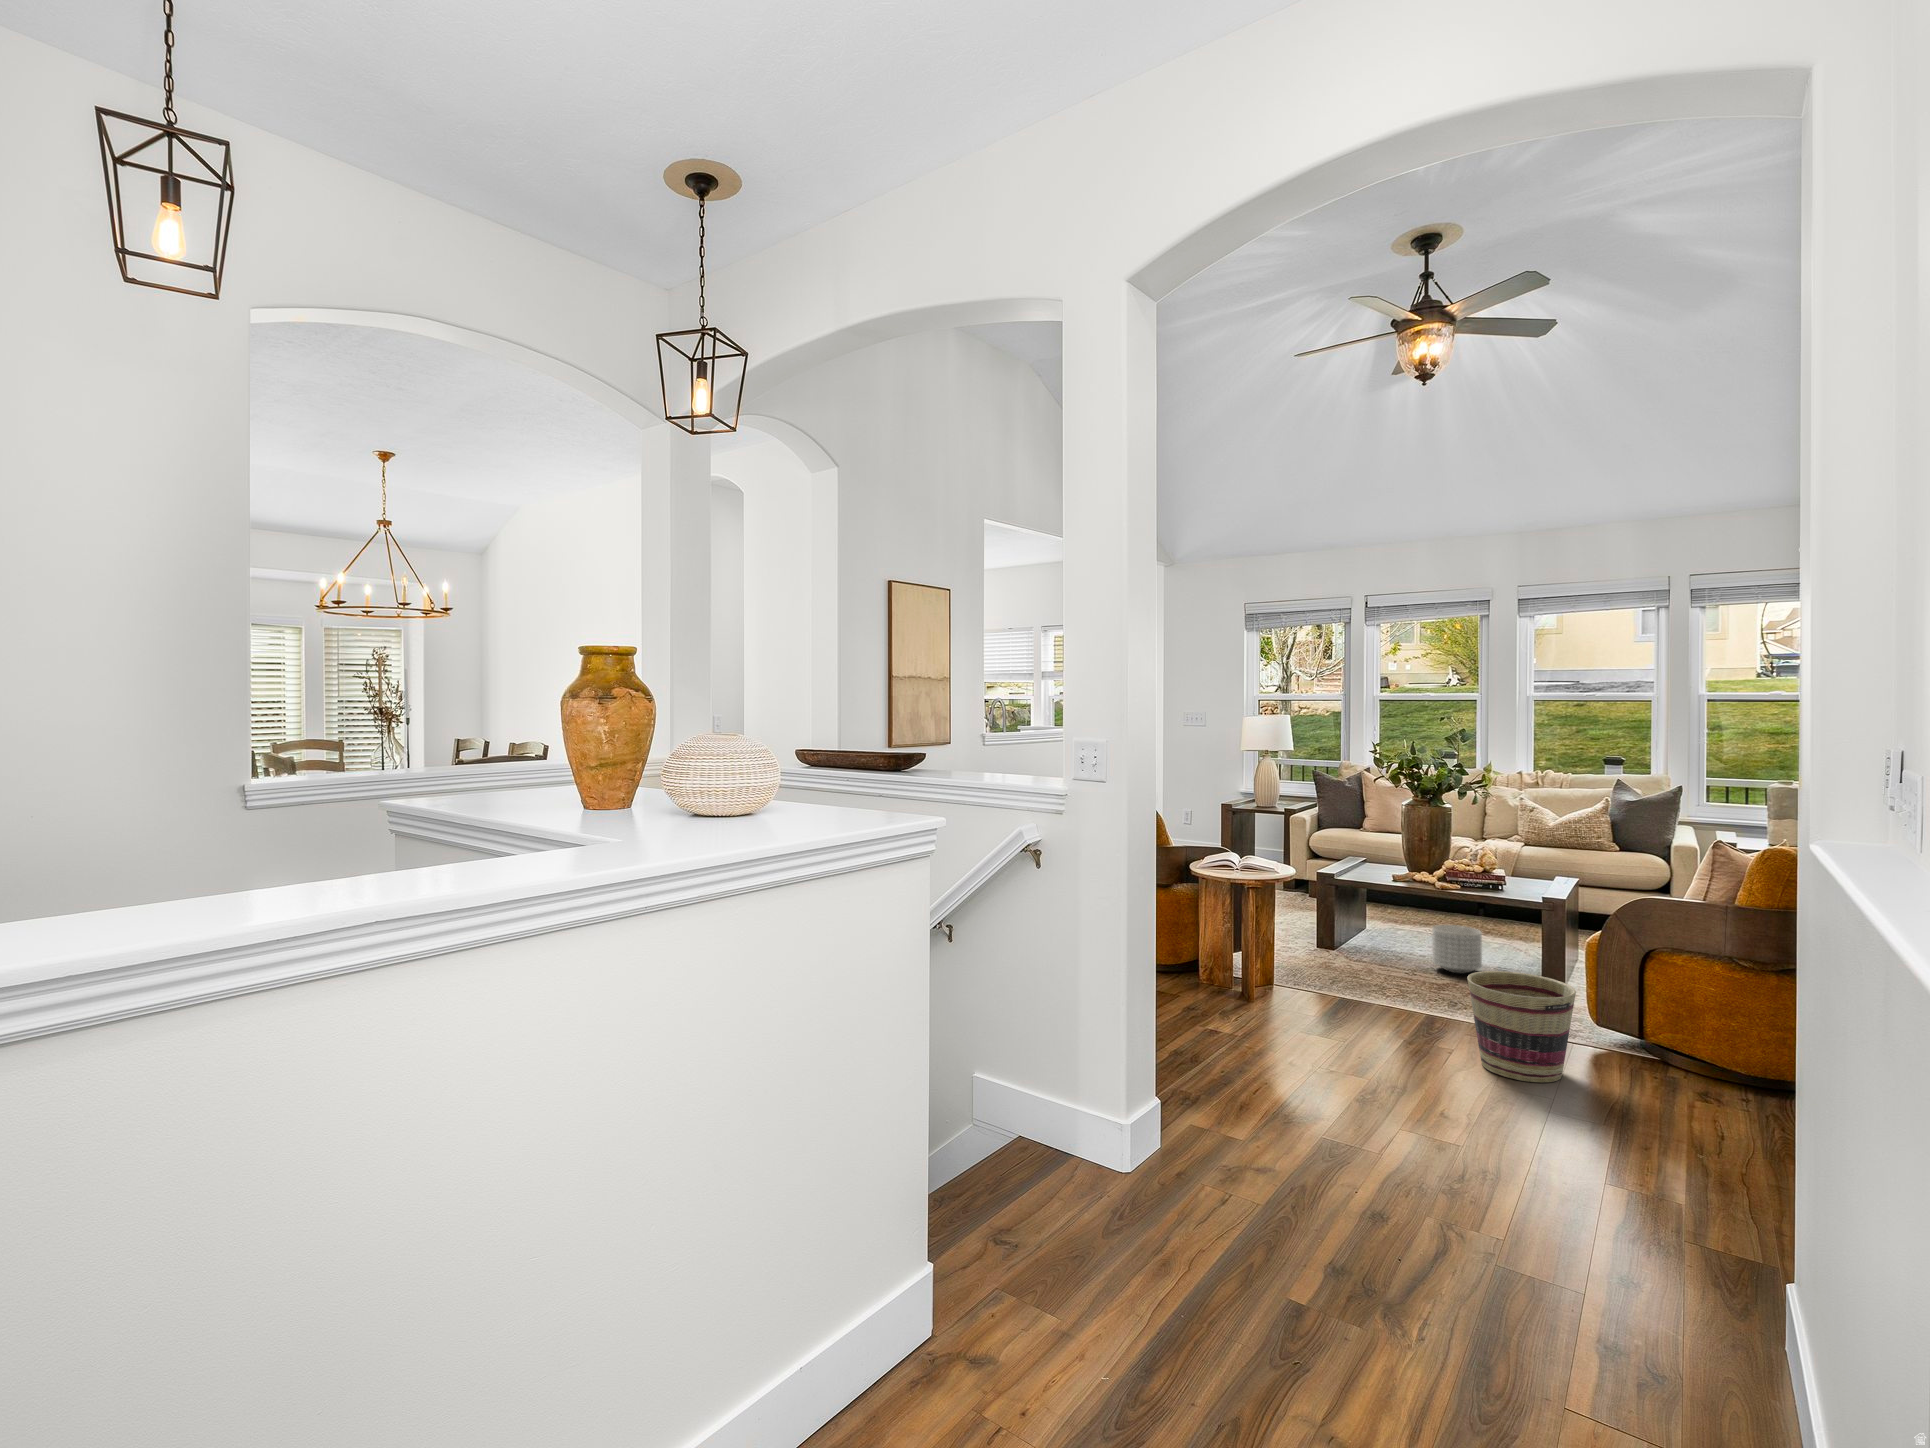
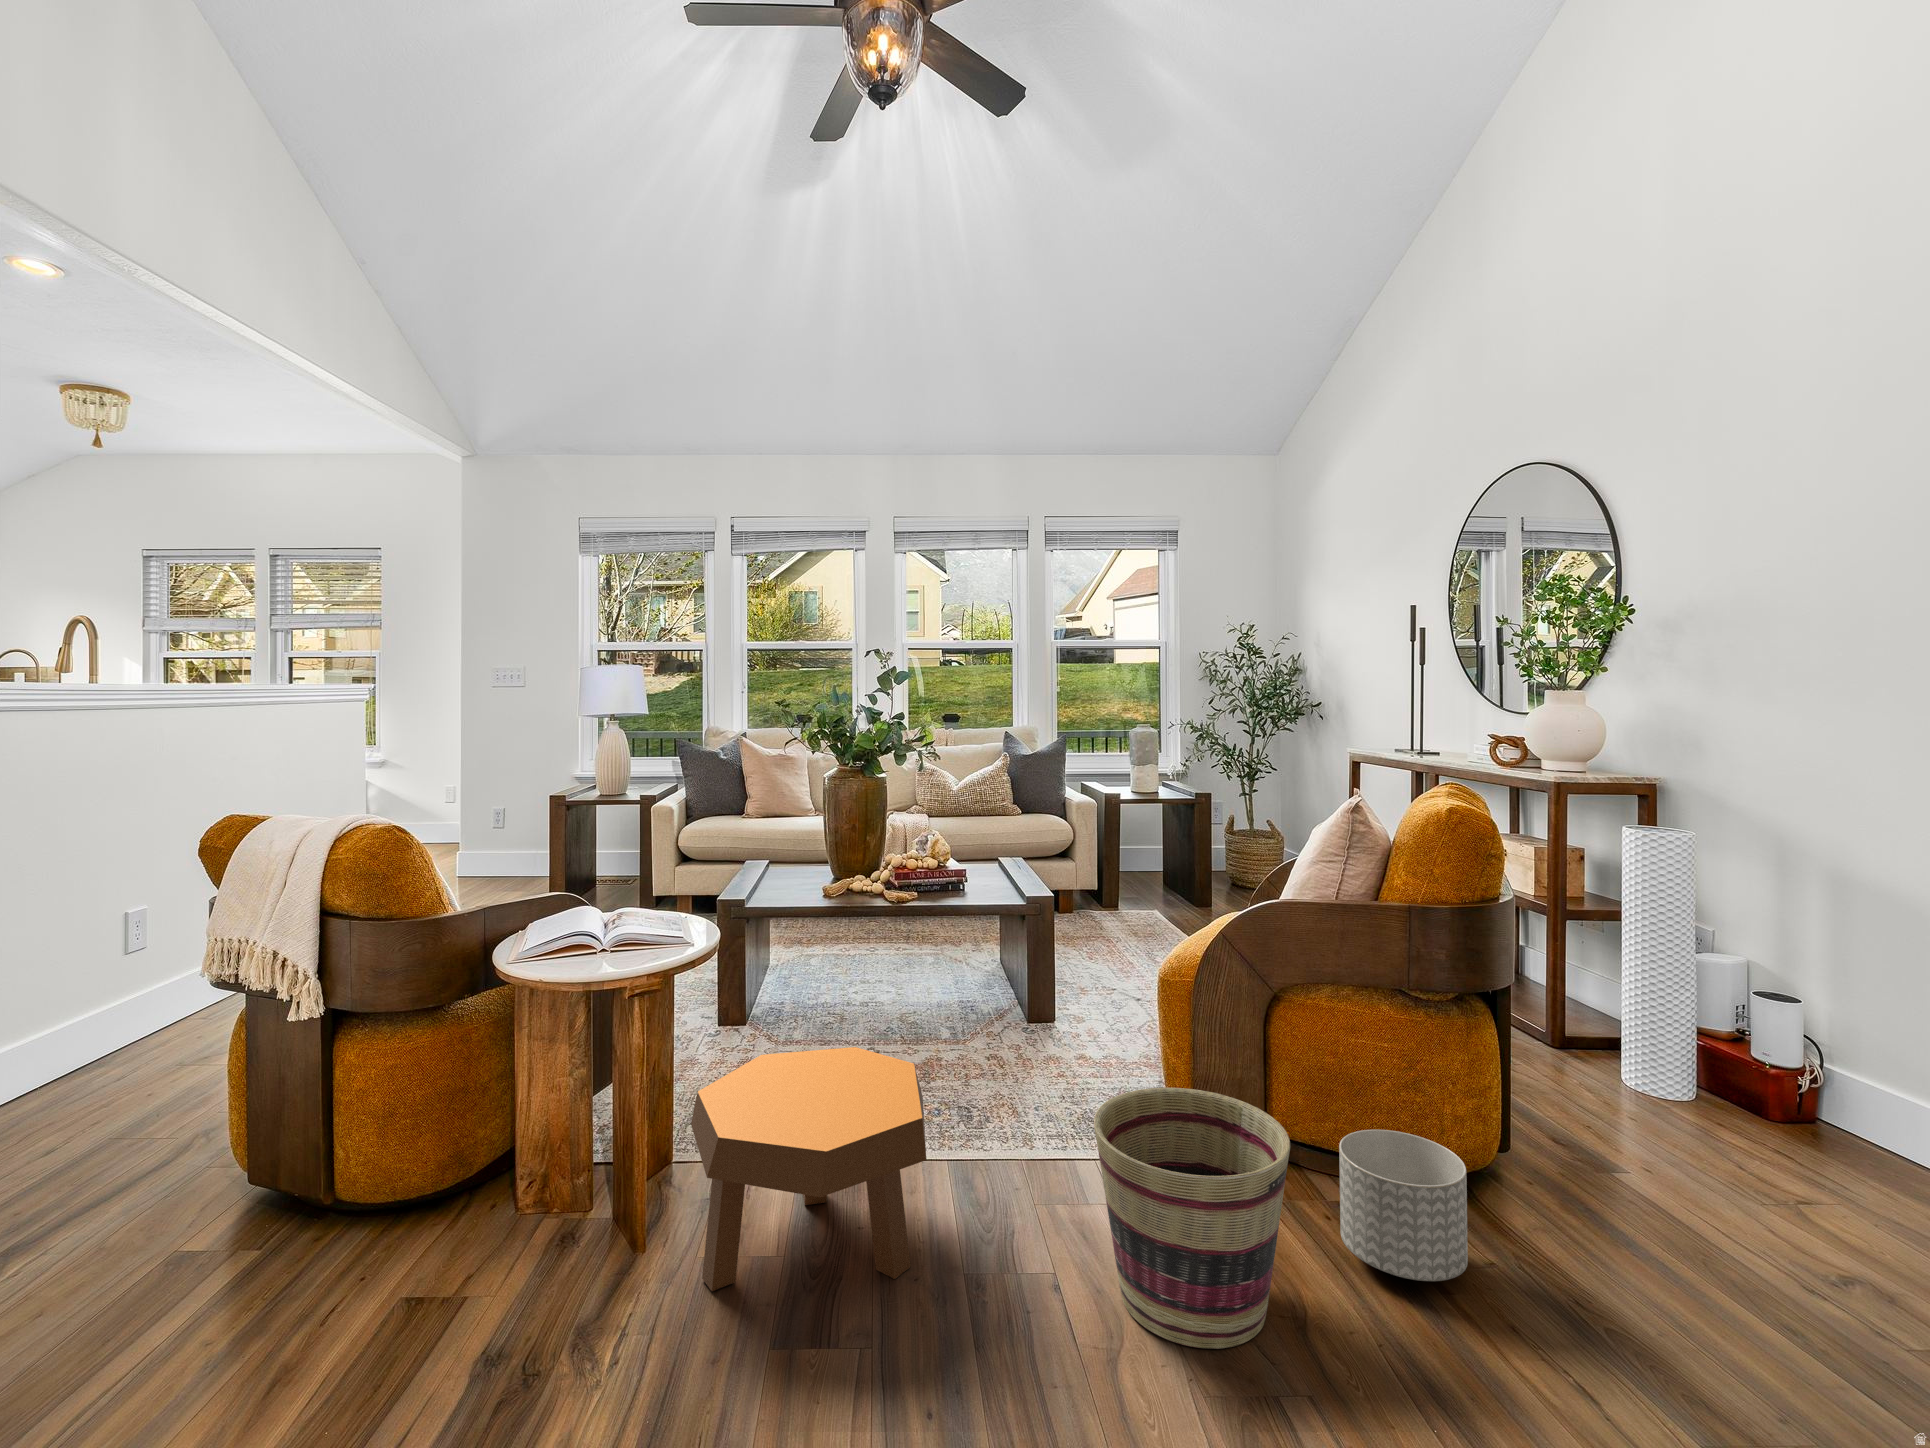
planter: present [1432,925,1482,974] -> present [1339,1130,1468,1281]
footstool: none [1277,934,1401,1034] -> present [691,1047,926,1291]

